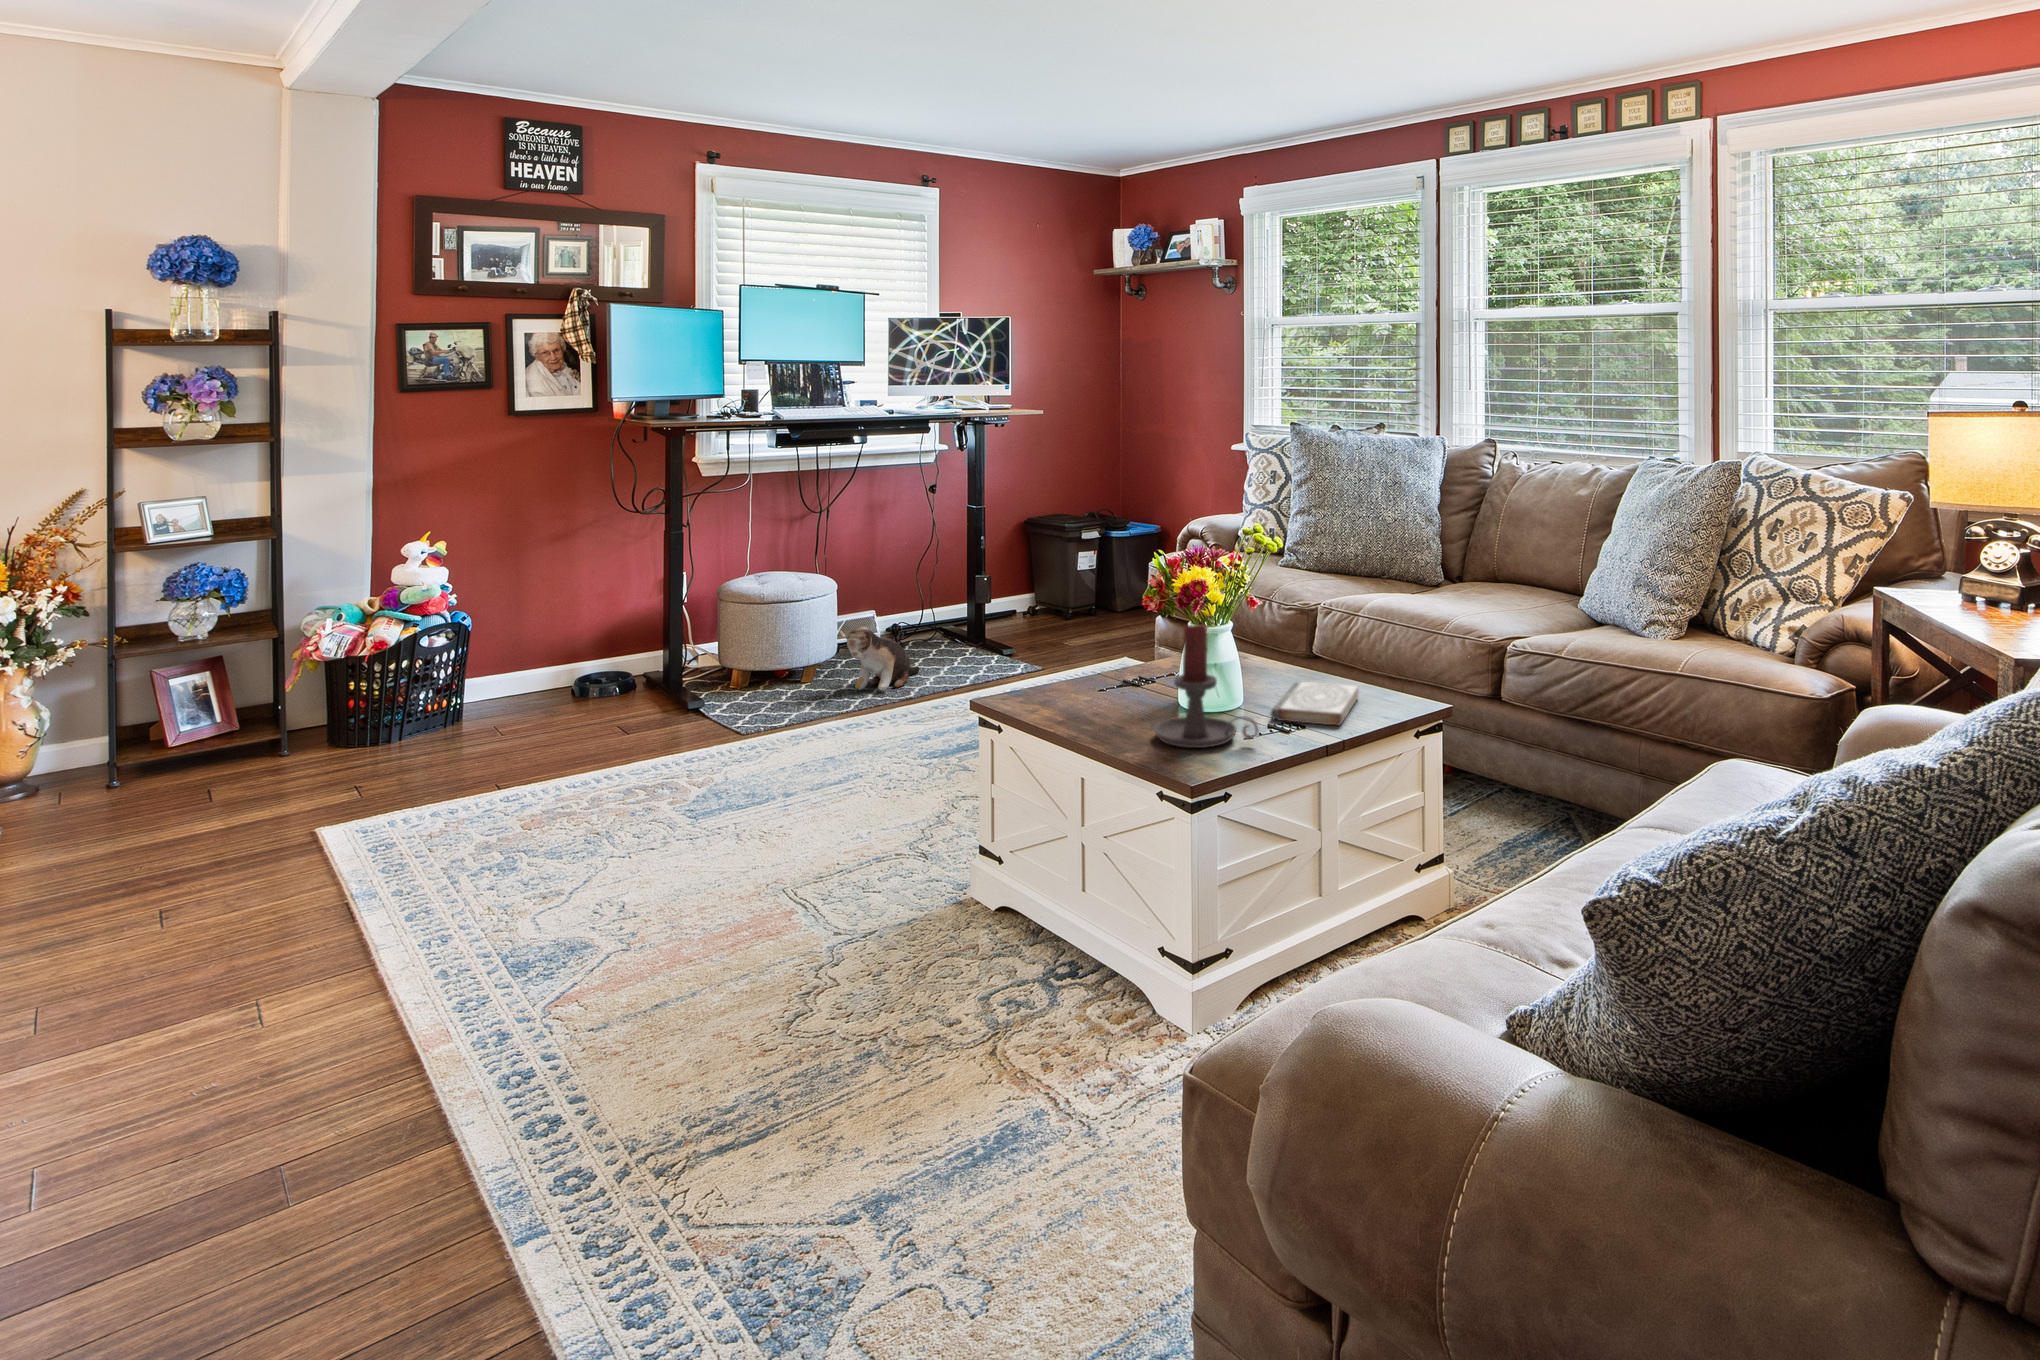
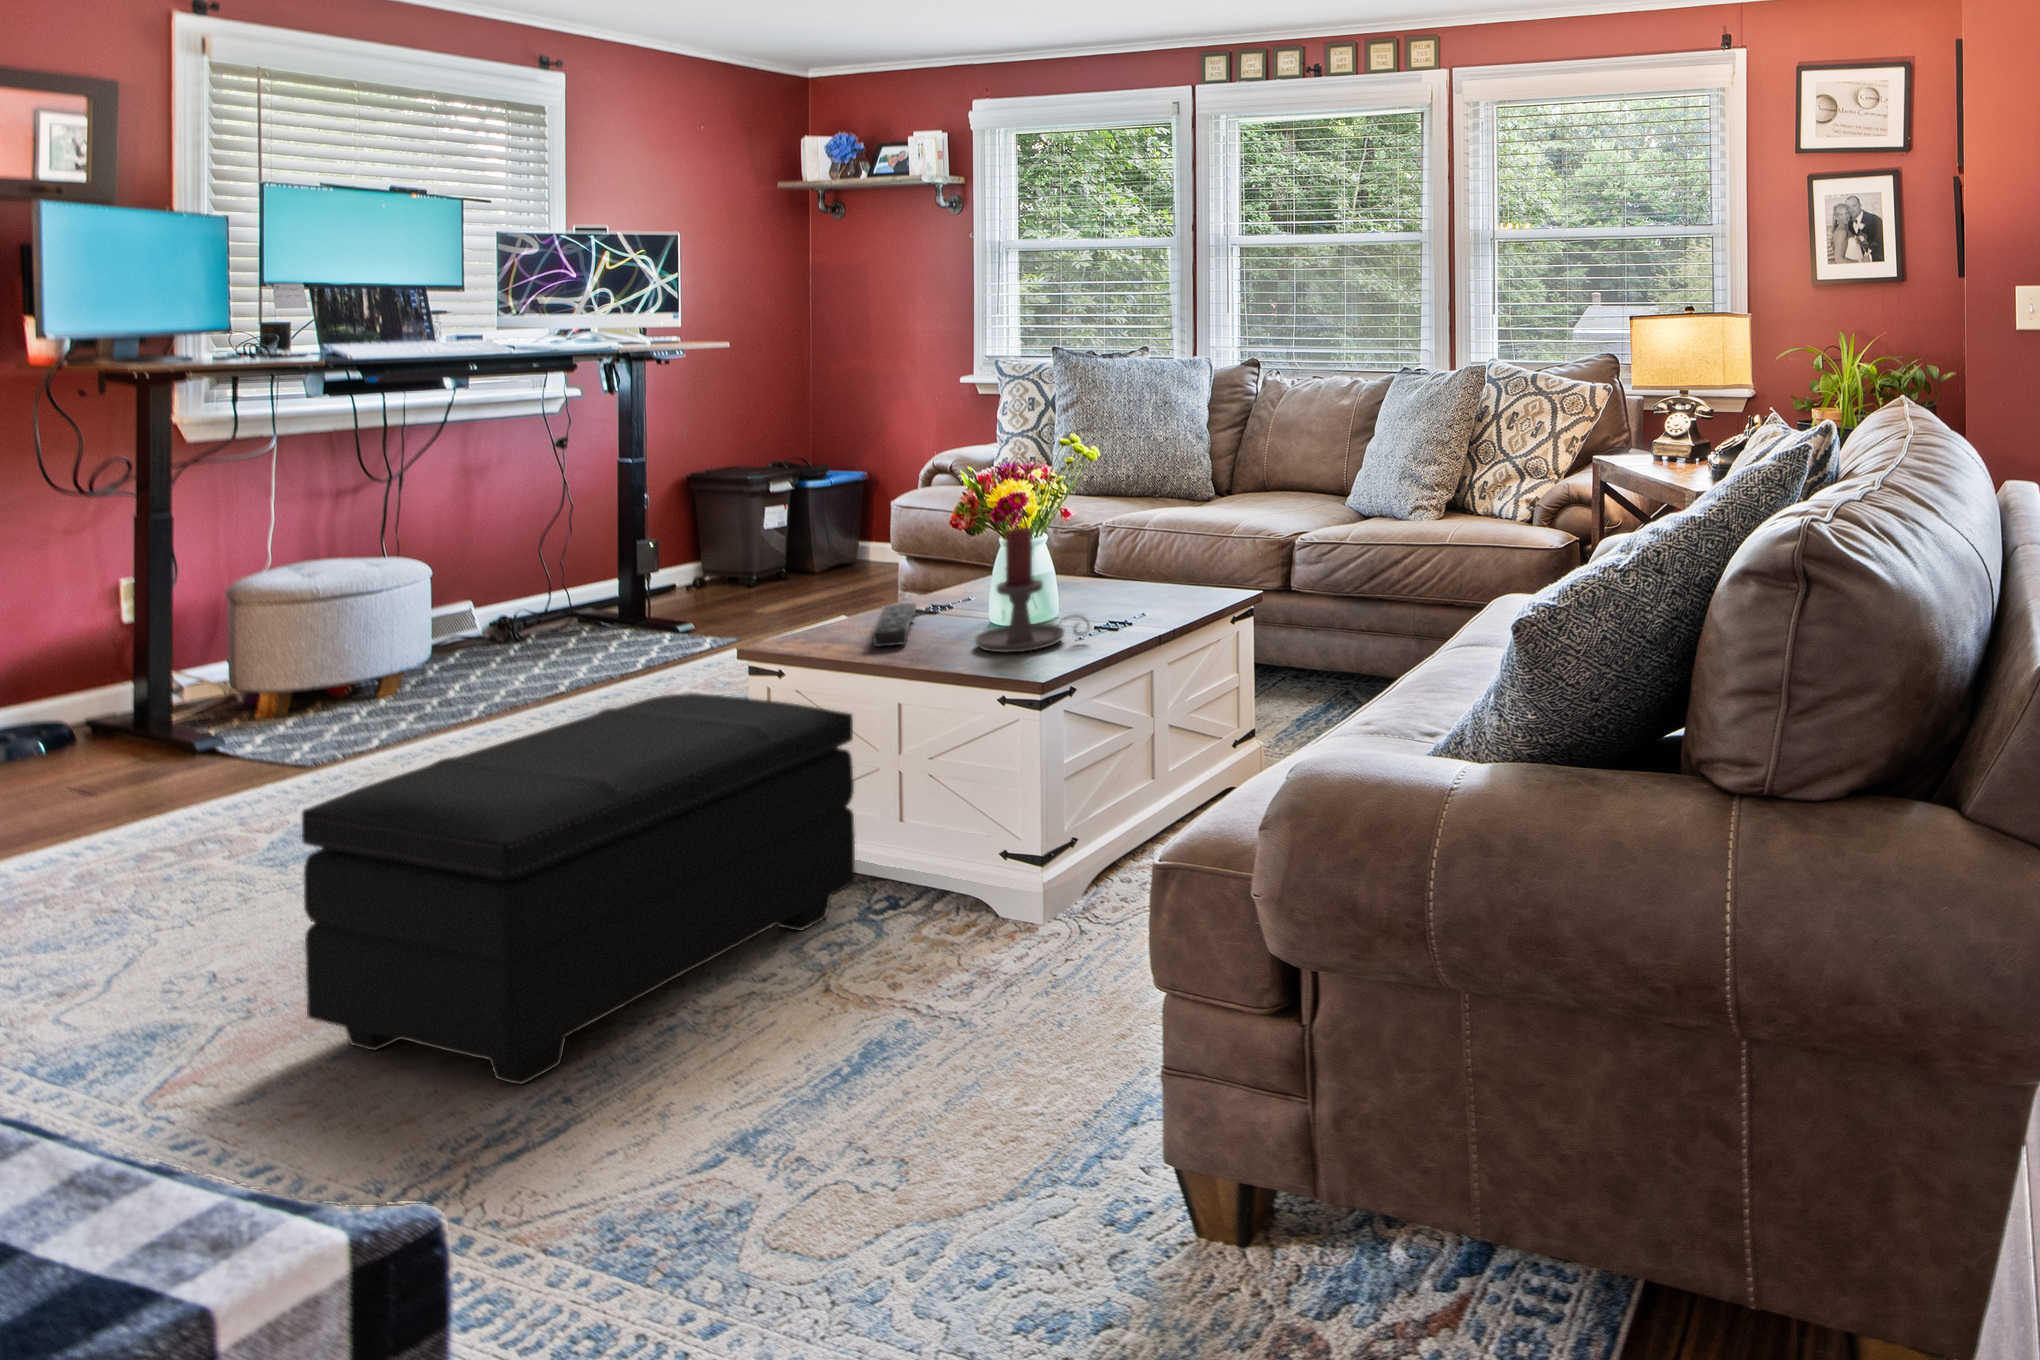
plush toy: present [840,626,919,690] -> none [459,608,570,688]
remote control: none [1072,678,1122,723] -> present [872,603,916,646]
book: present [1271,682,1358,726] -> none [1091,583,1170,621]
footstool: none [641,741,1041,1081] -> present [302,693,855,1084]

